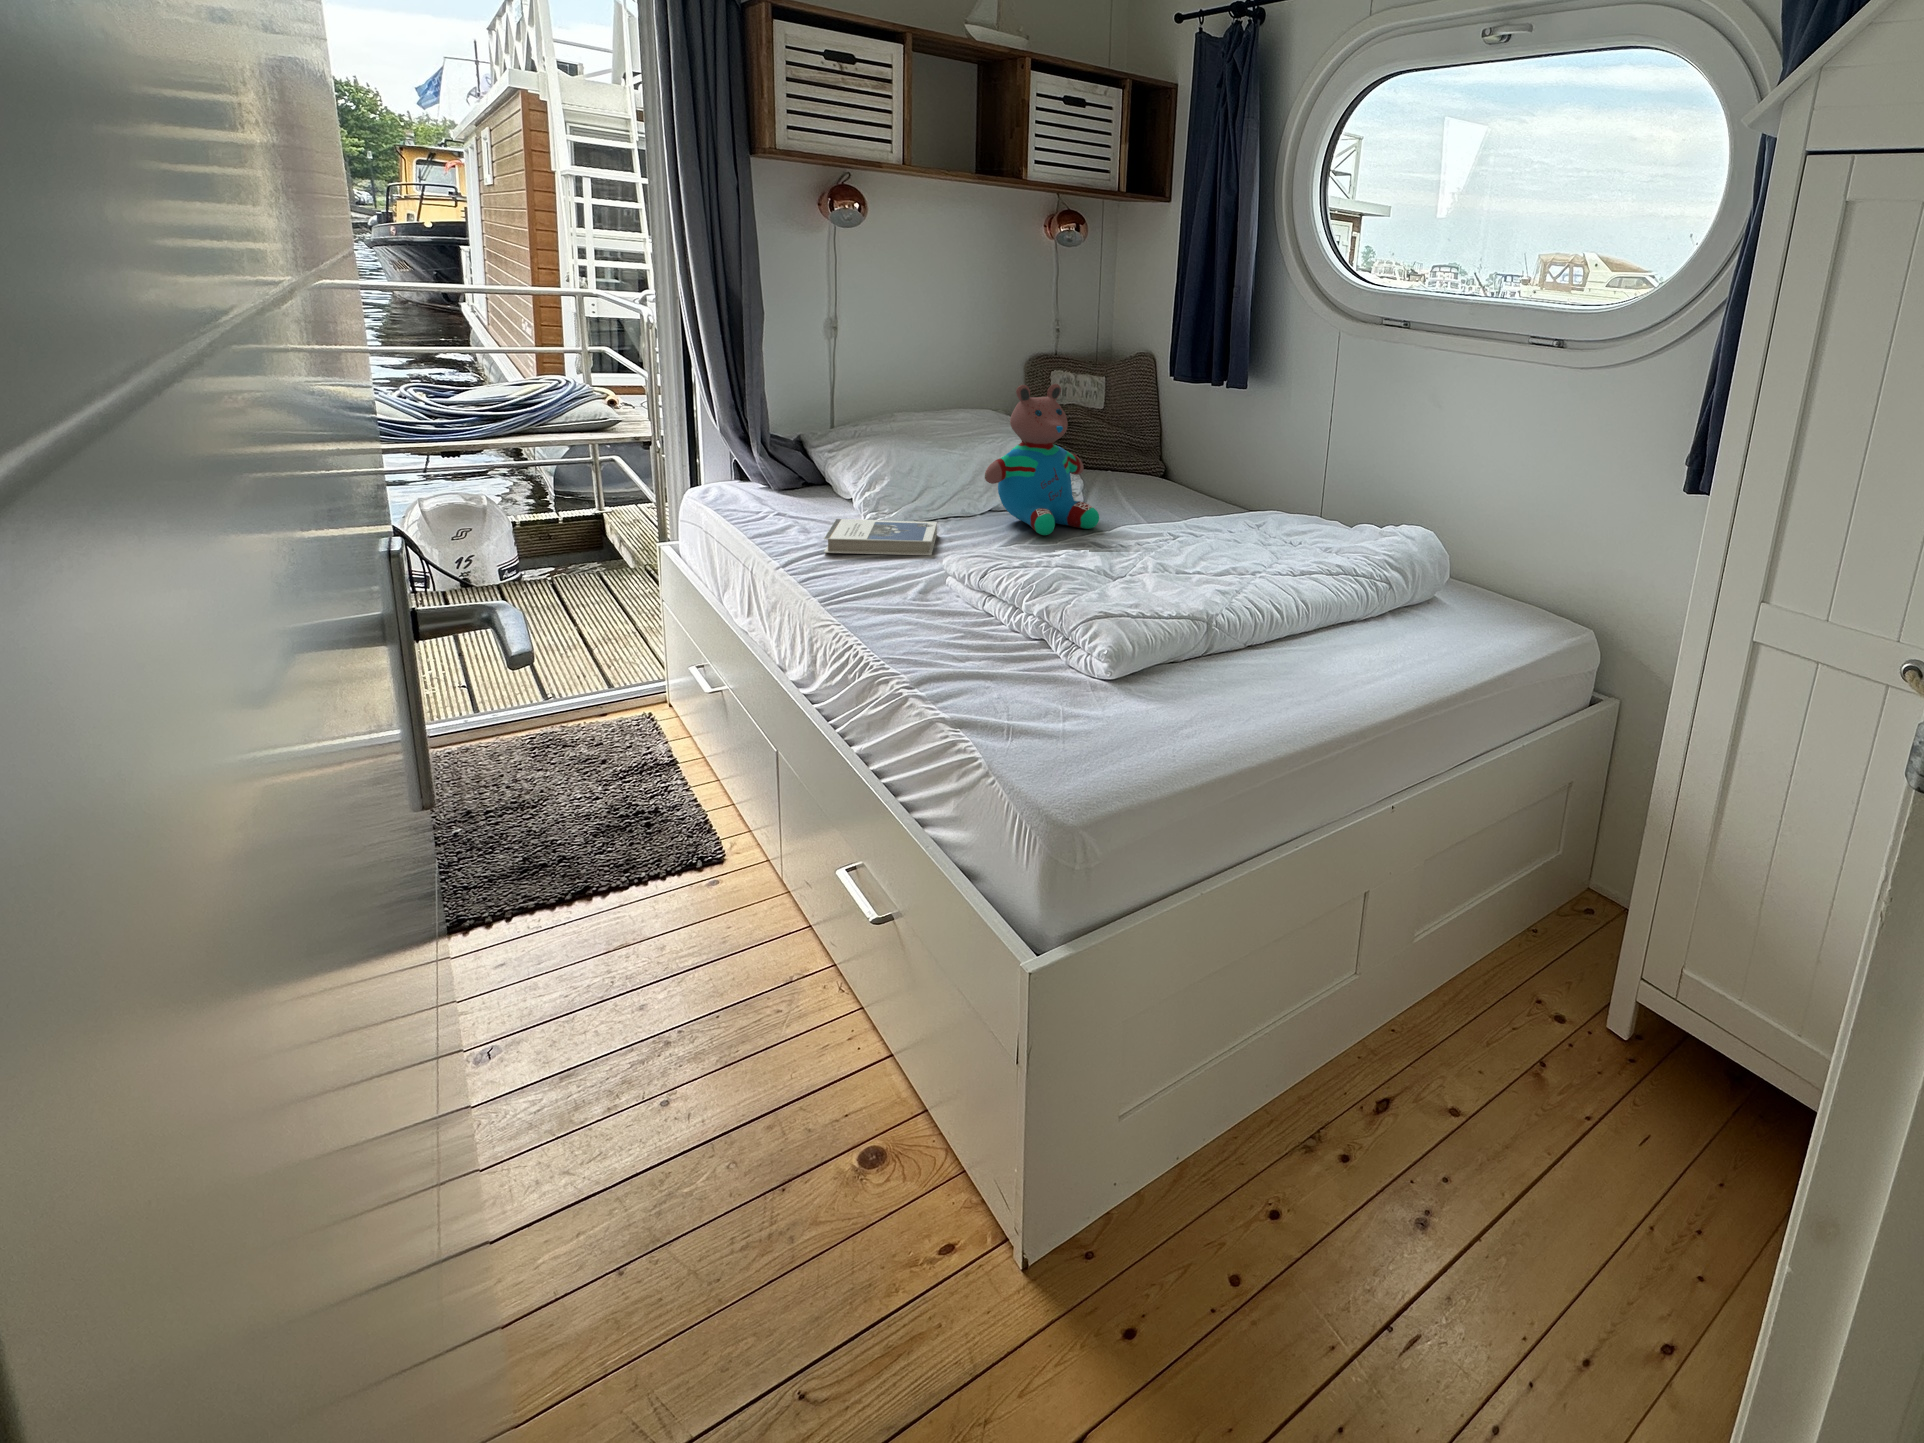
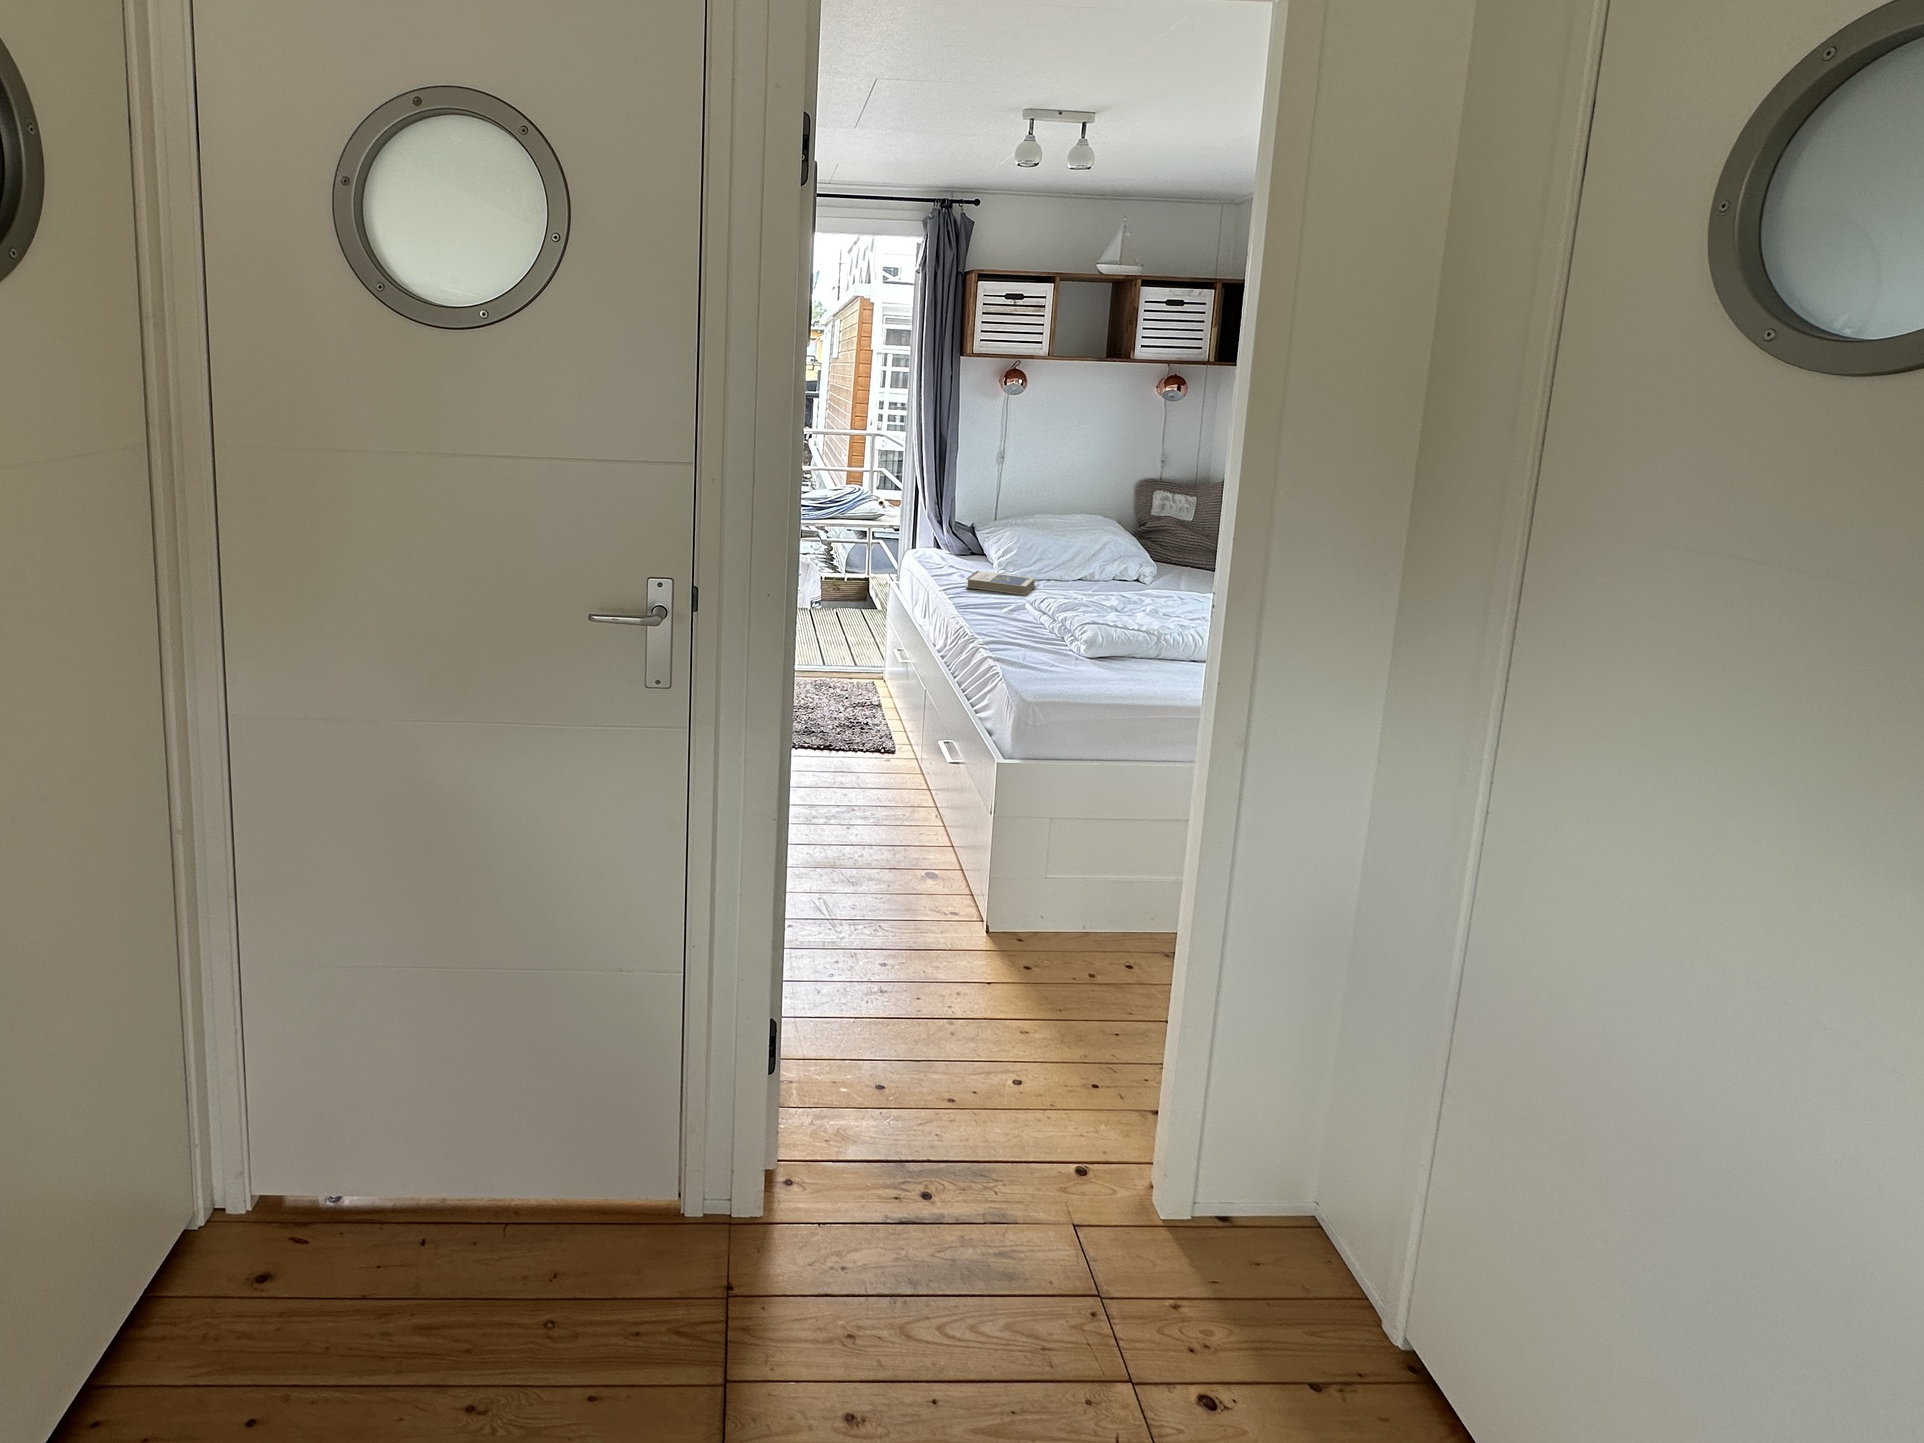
teddy bear: present [985,384,1099,535] -> none [1068,496,1143,592]

